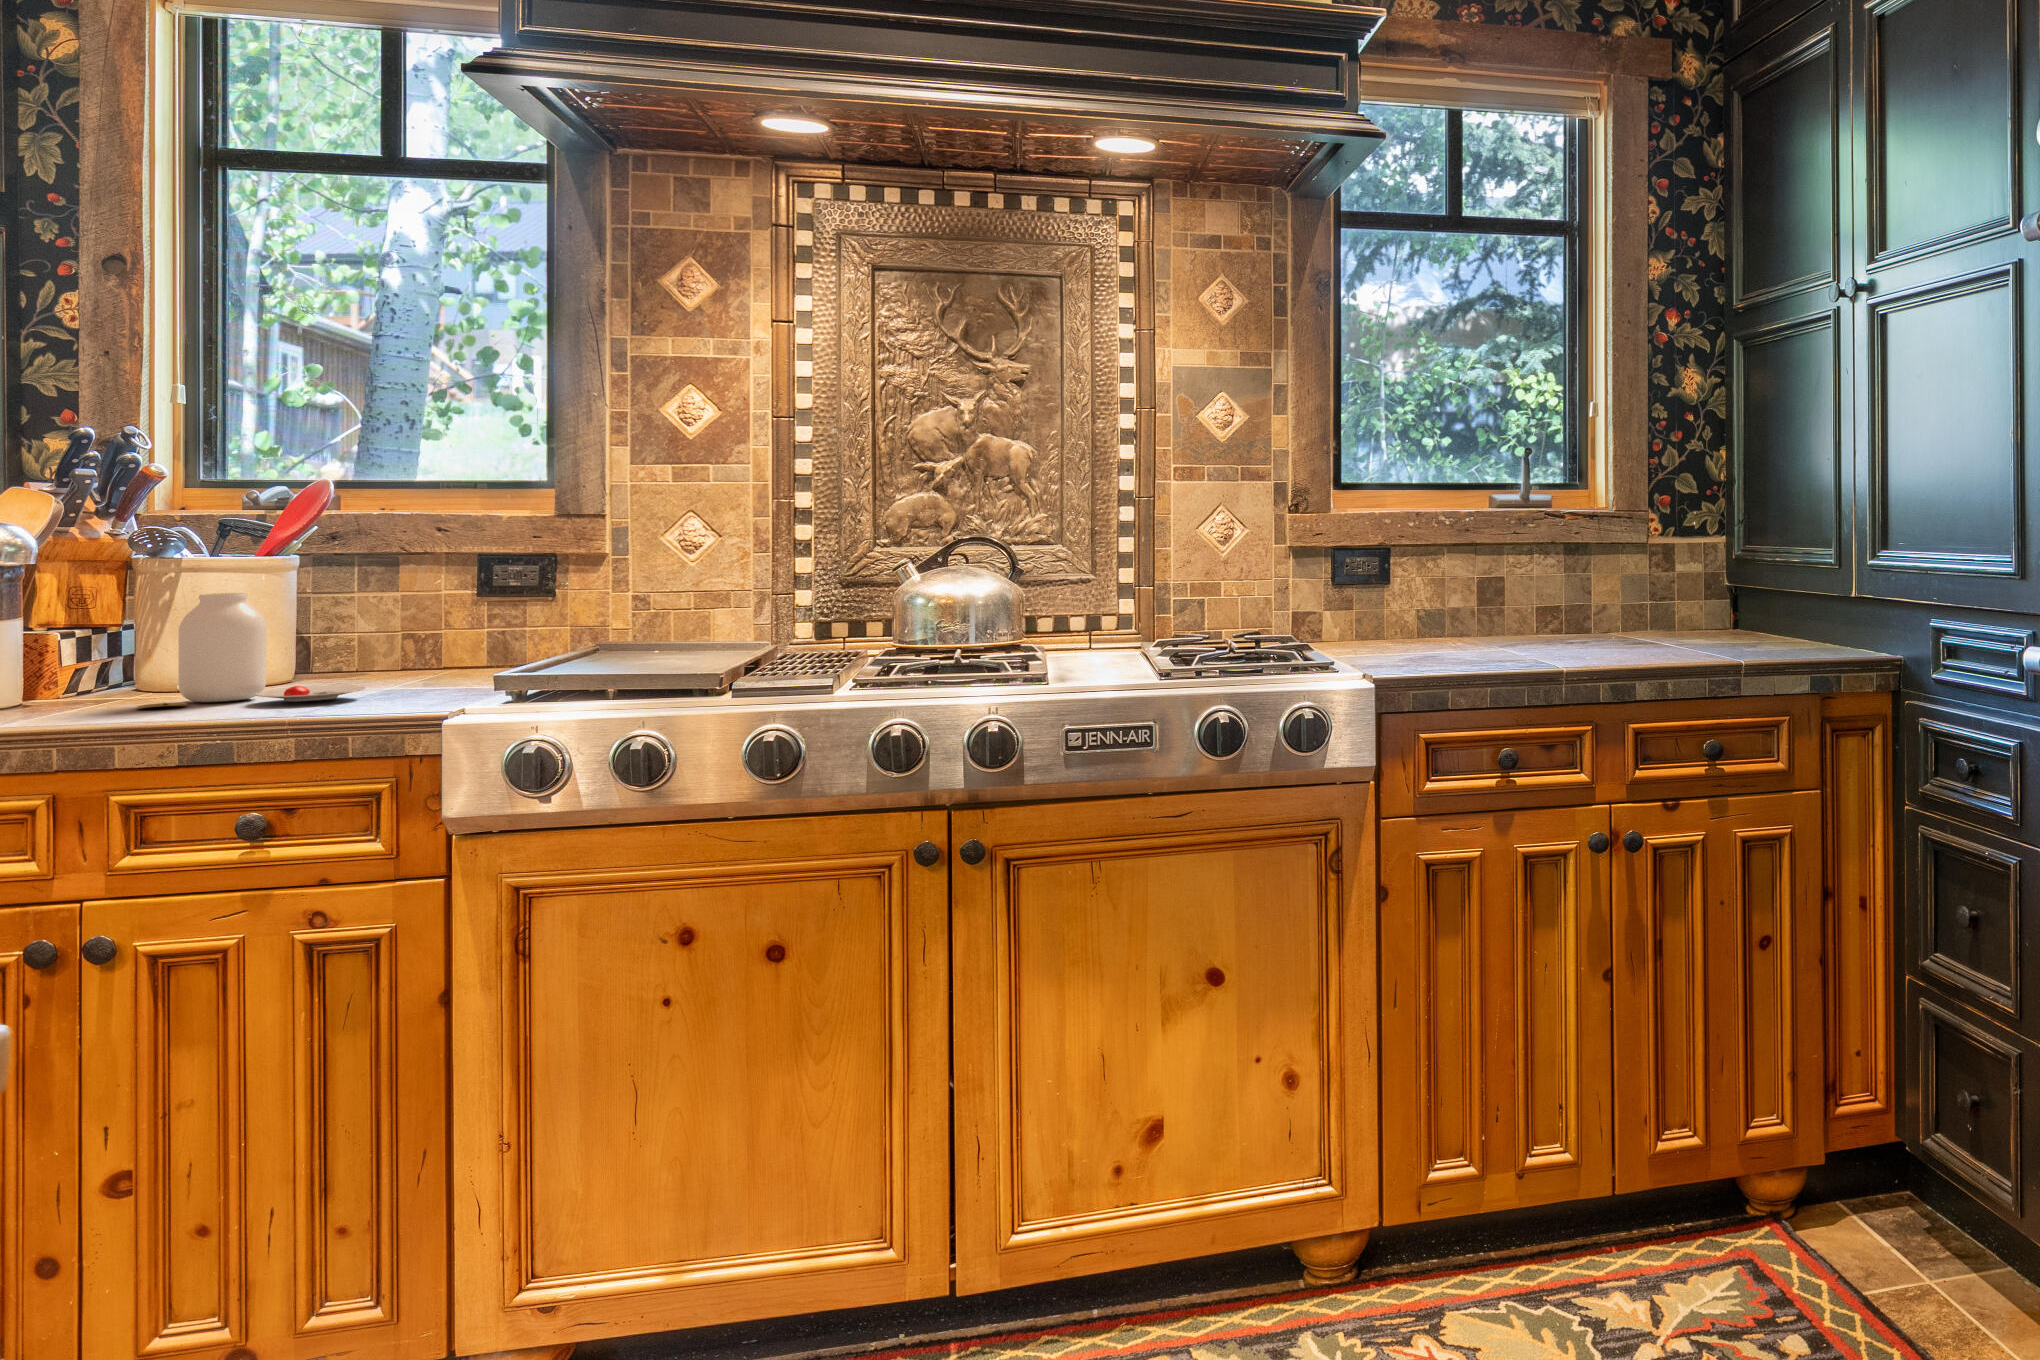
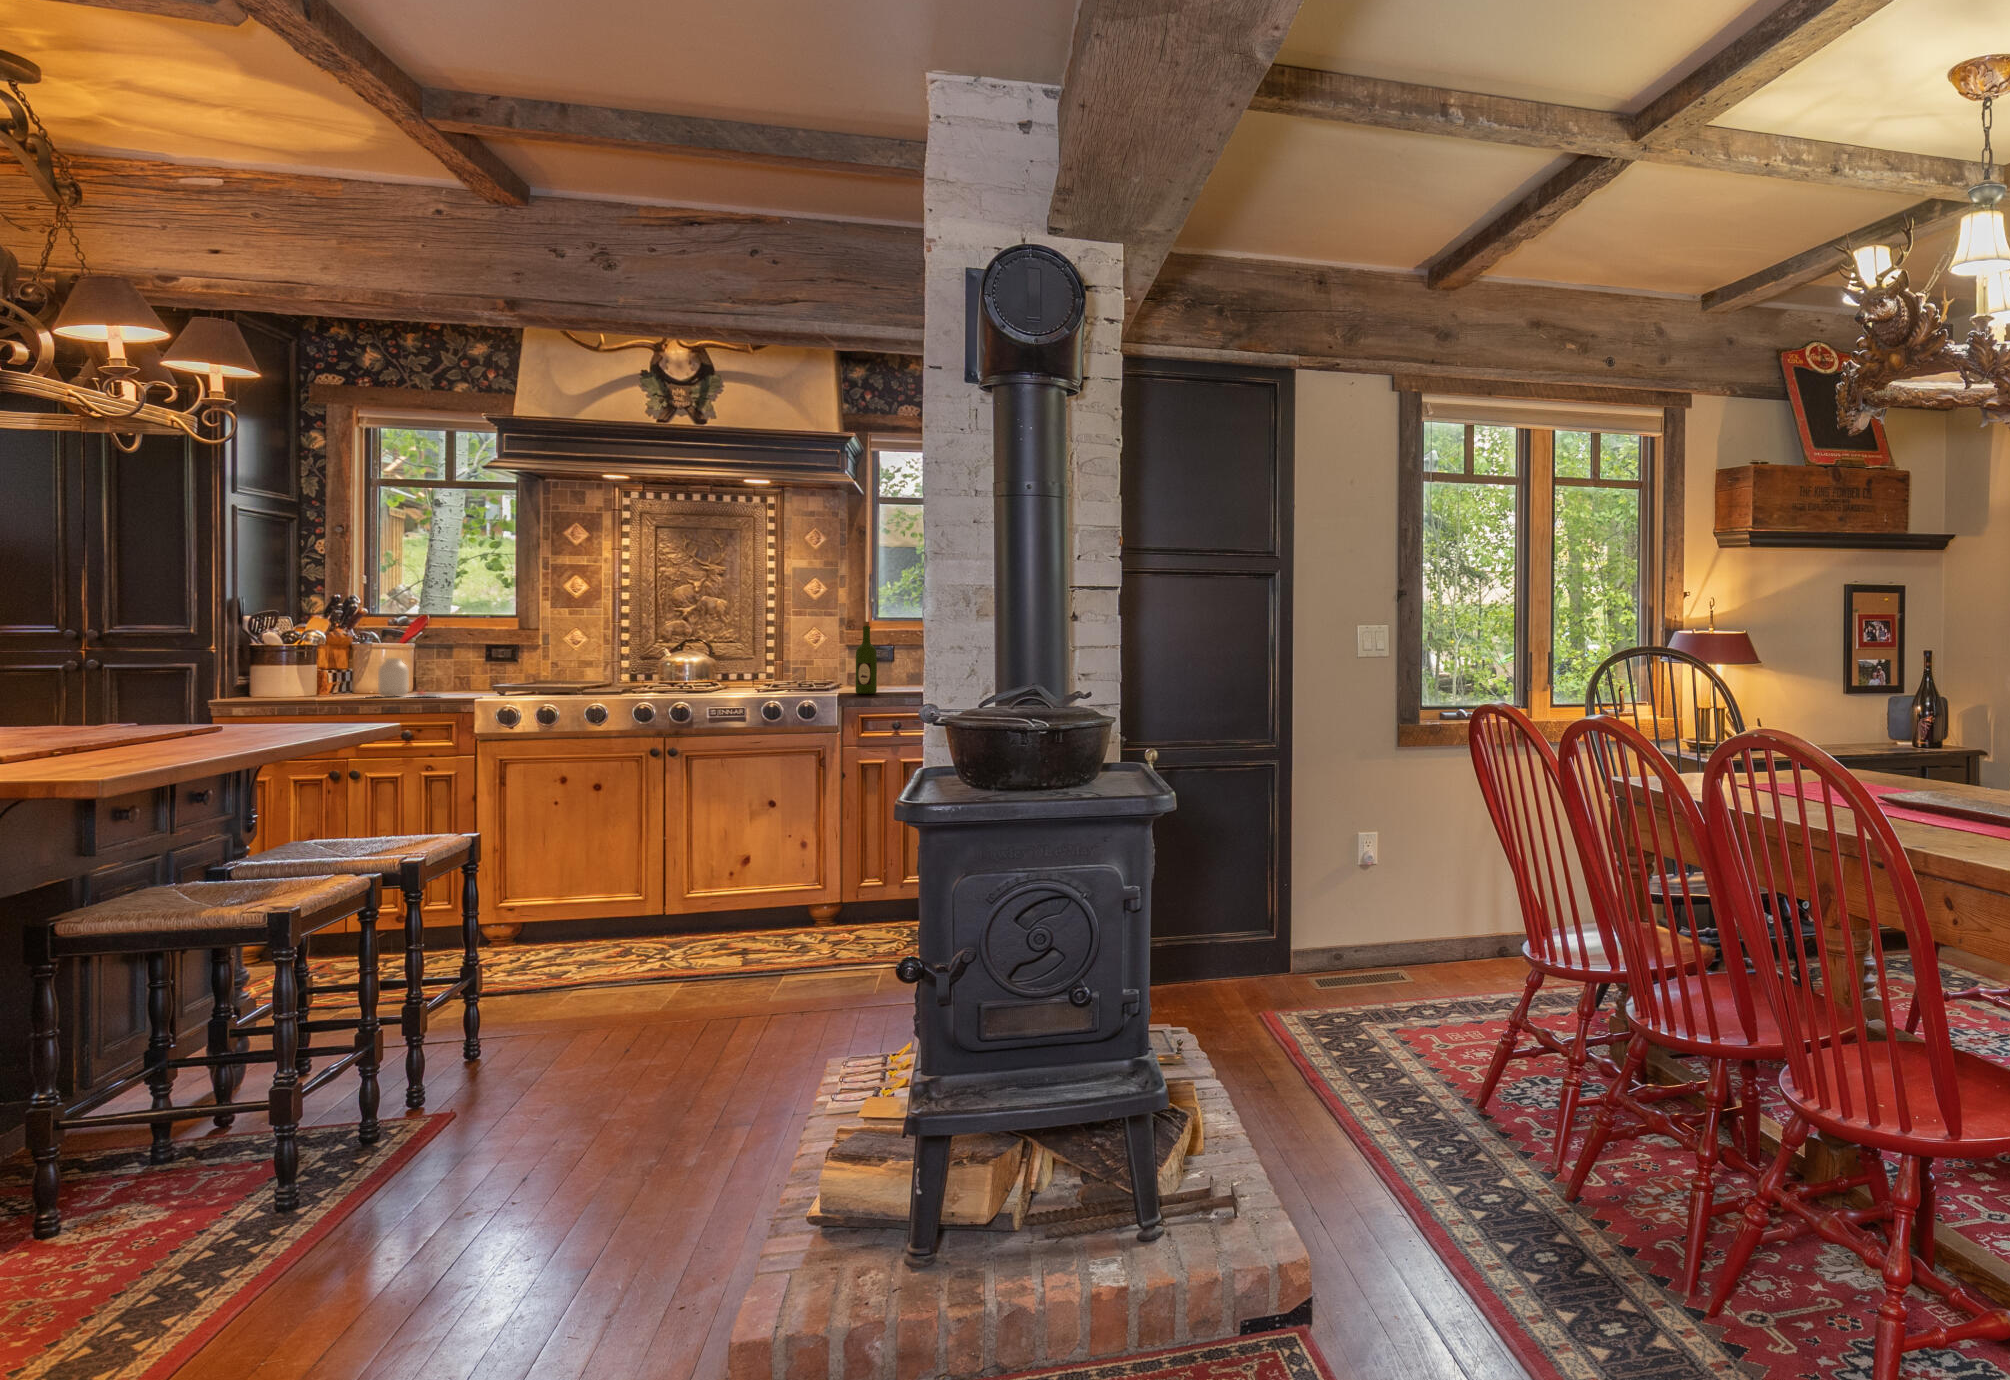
wine bottle: none [1420,485,1470,676] -> present [856,622,877,694]

